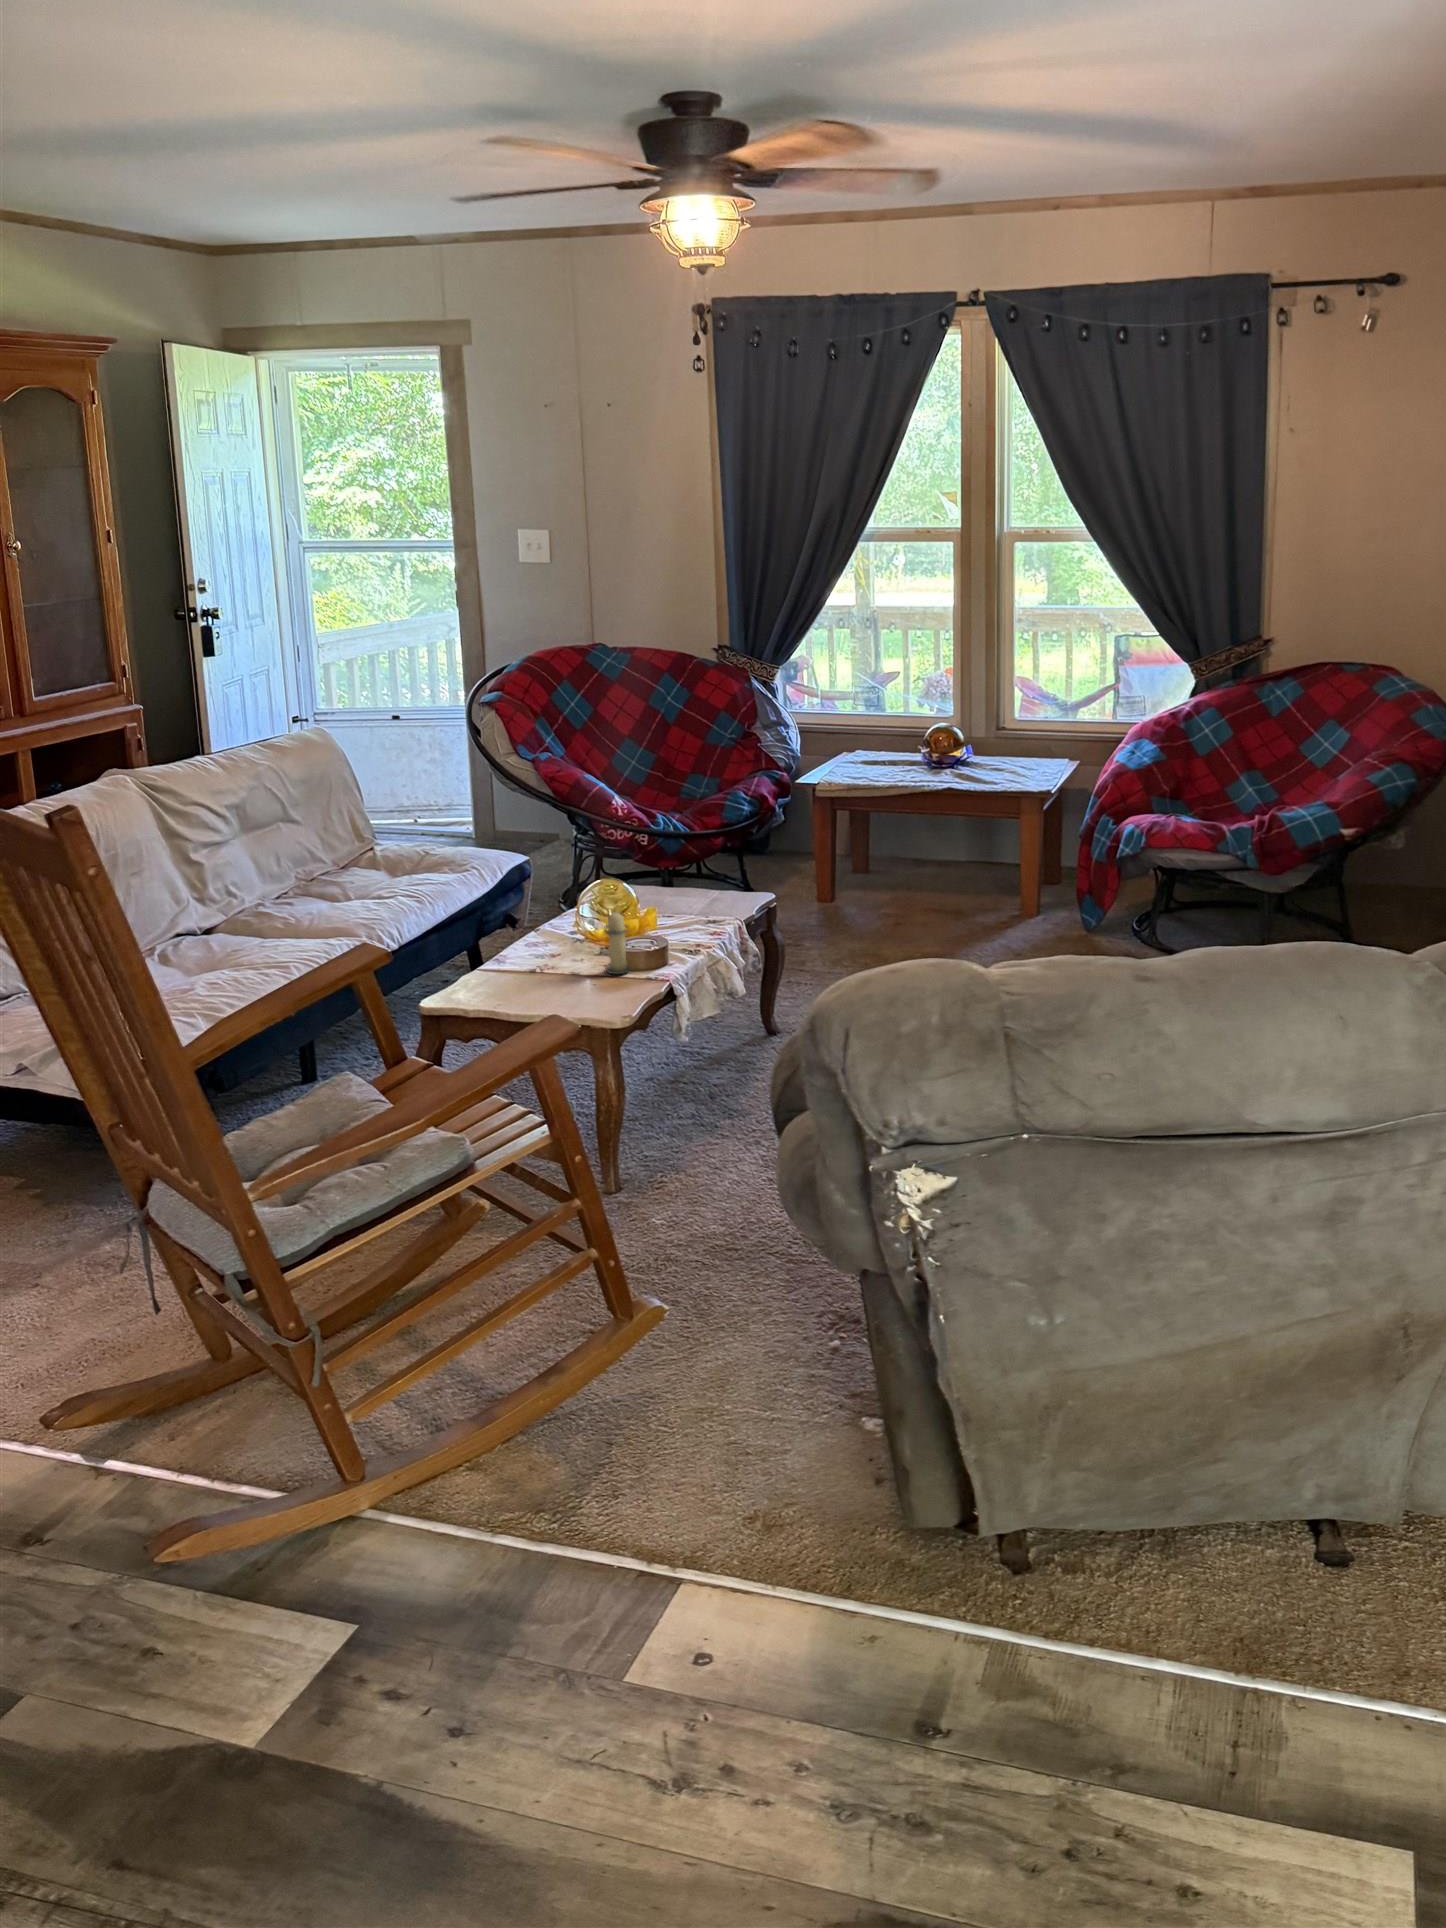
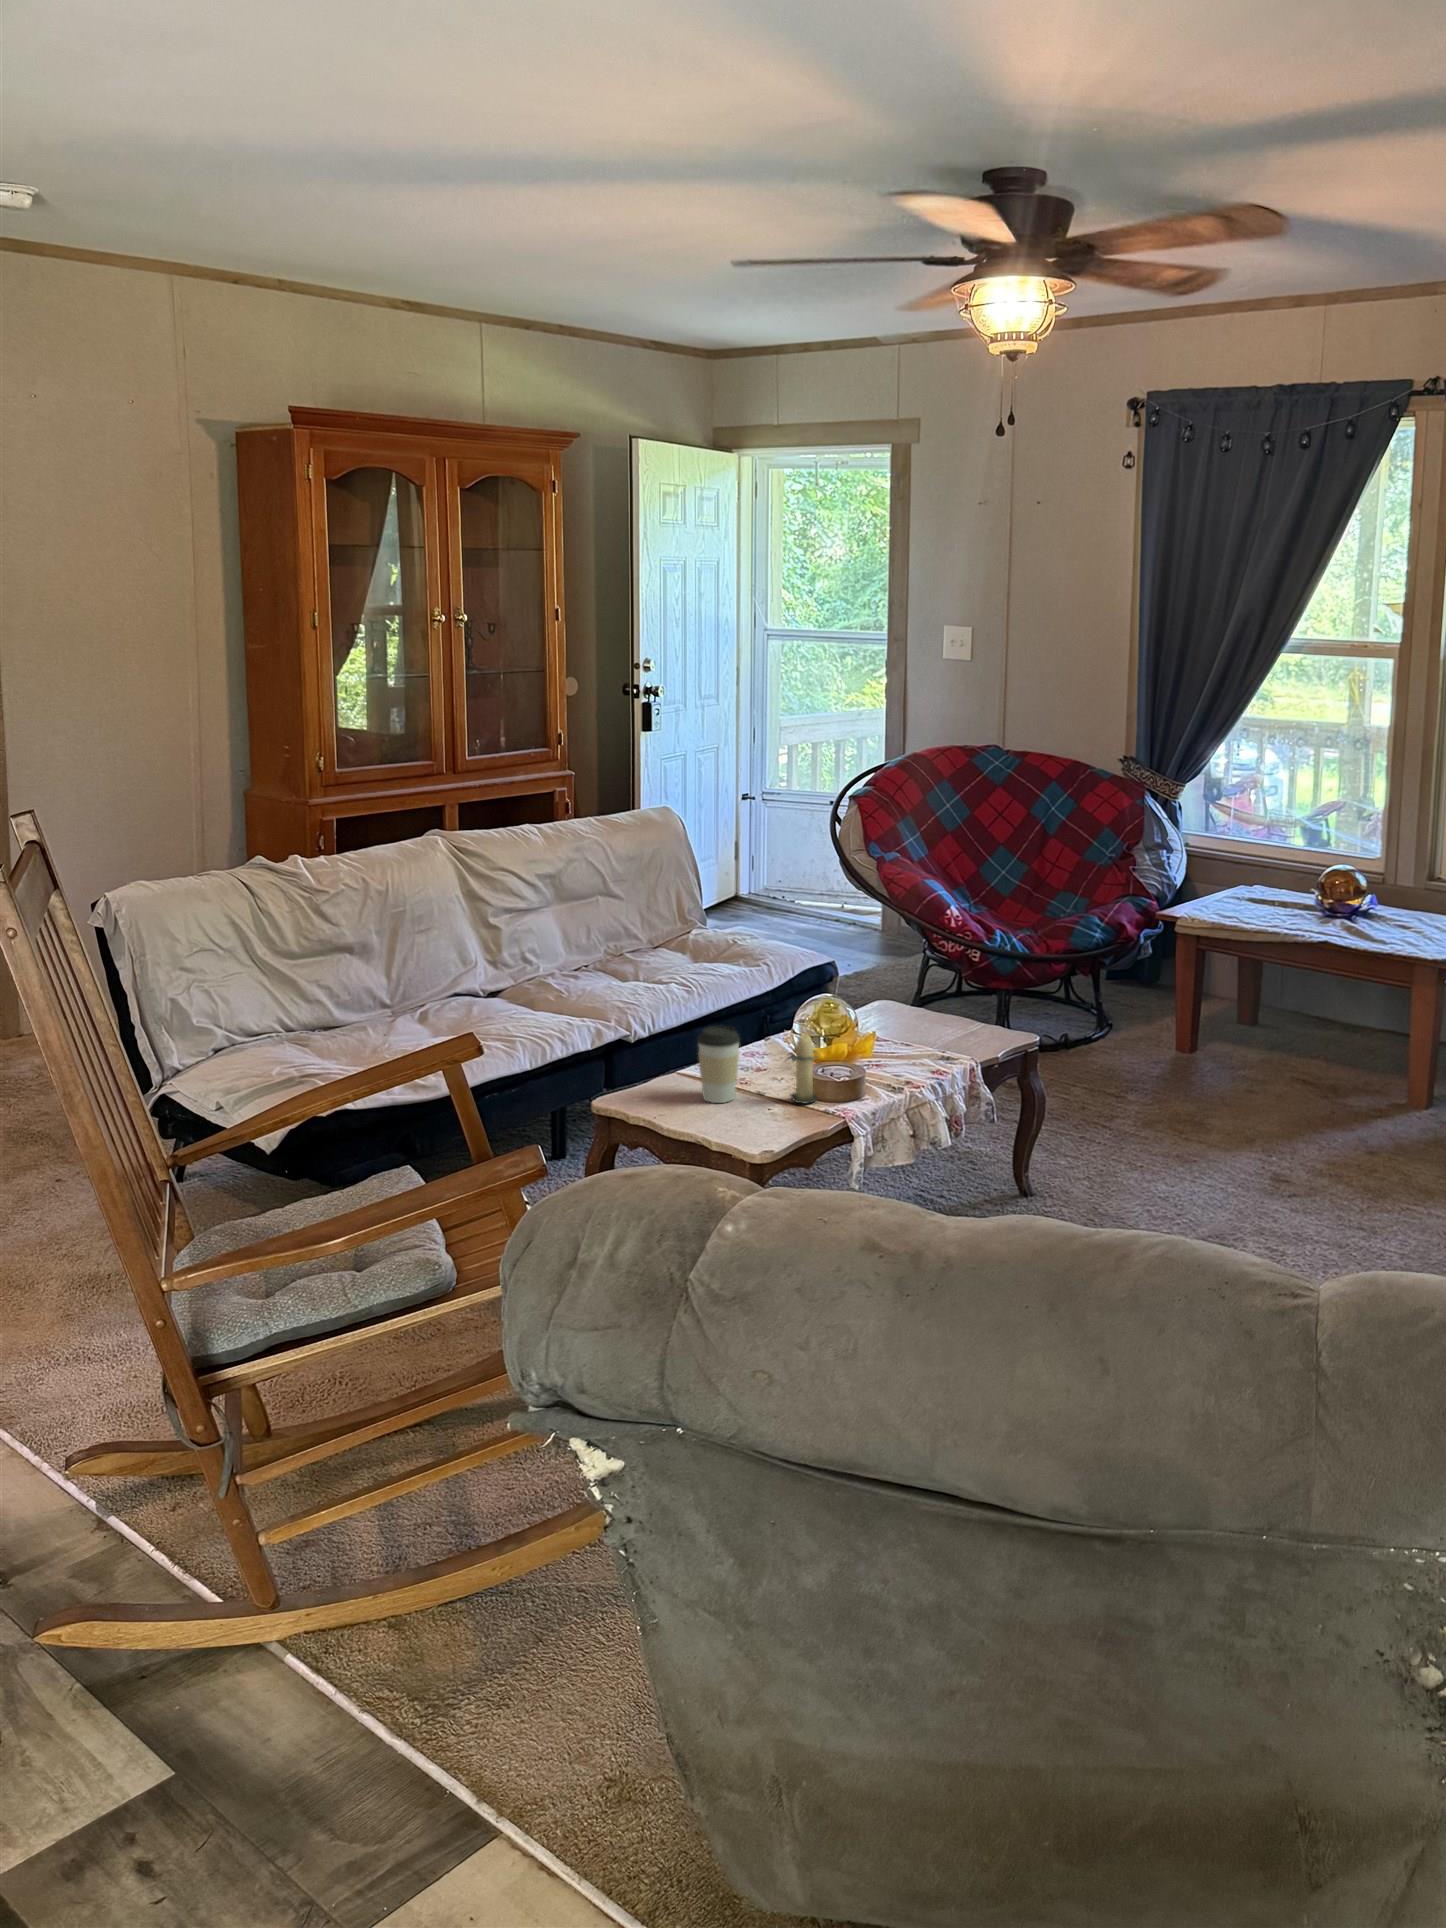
coffee cup: none [513,913,555,987] -> present [697,1026,740,1103]

